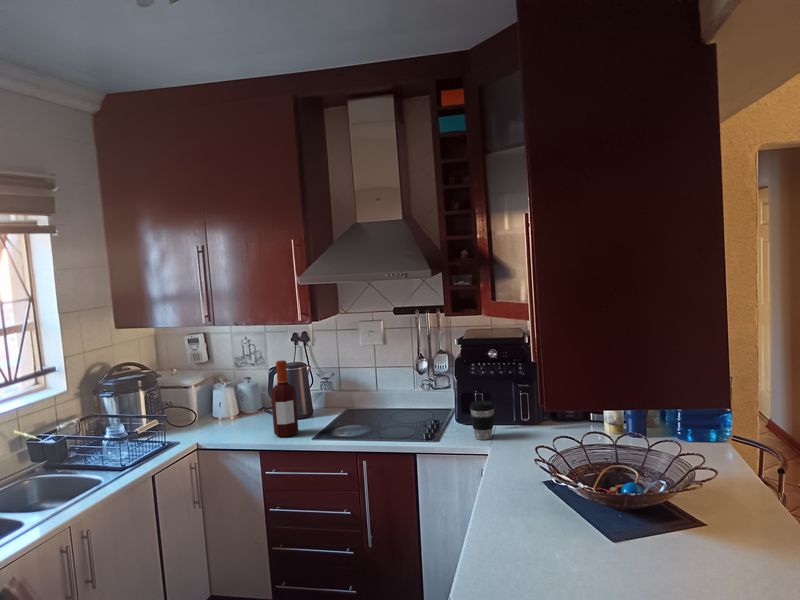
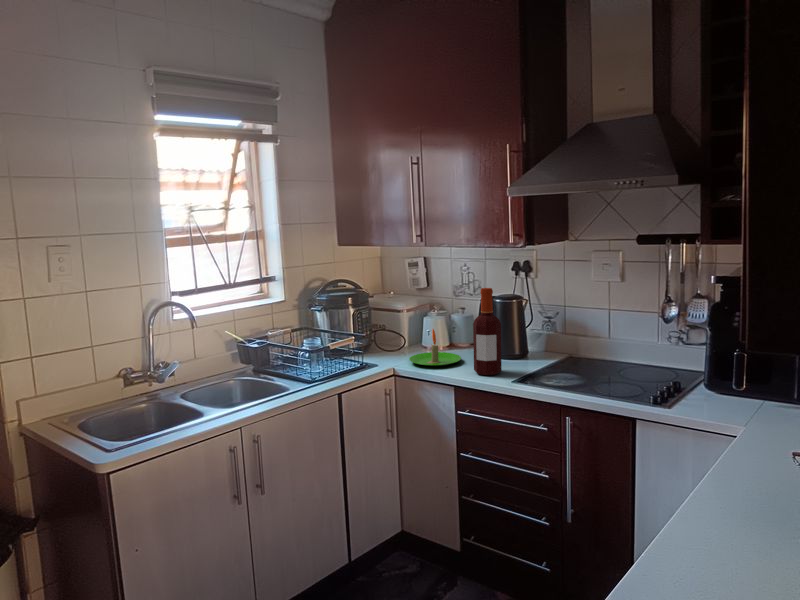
coffee cup: present [470,400,495,440] -> none [723,363,763,417]
candle: none [208,401,258,436] -> present [409,329,461,366]

